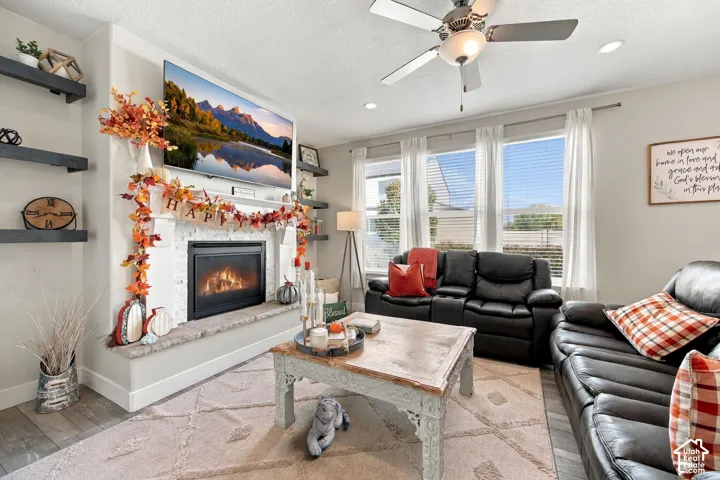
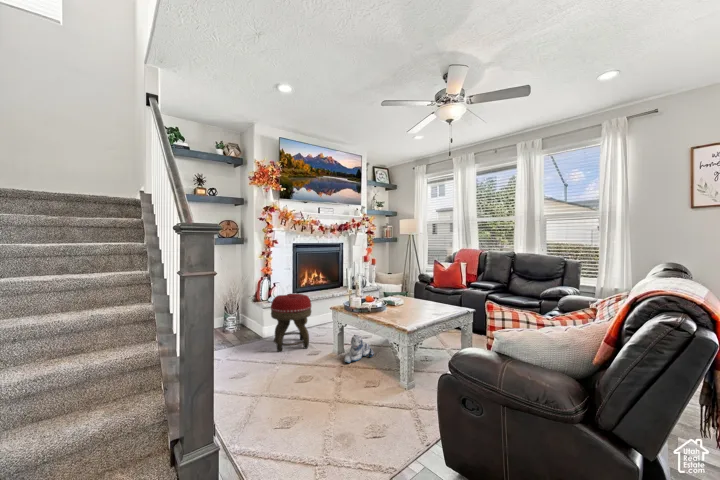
footstool: none [147,328,233,453] -> present [271,294,312,352]

